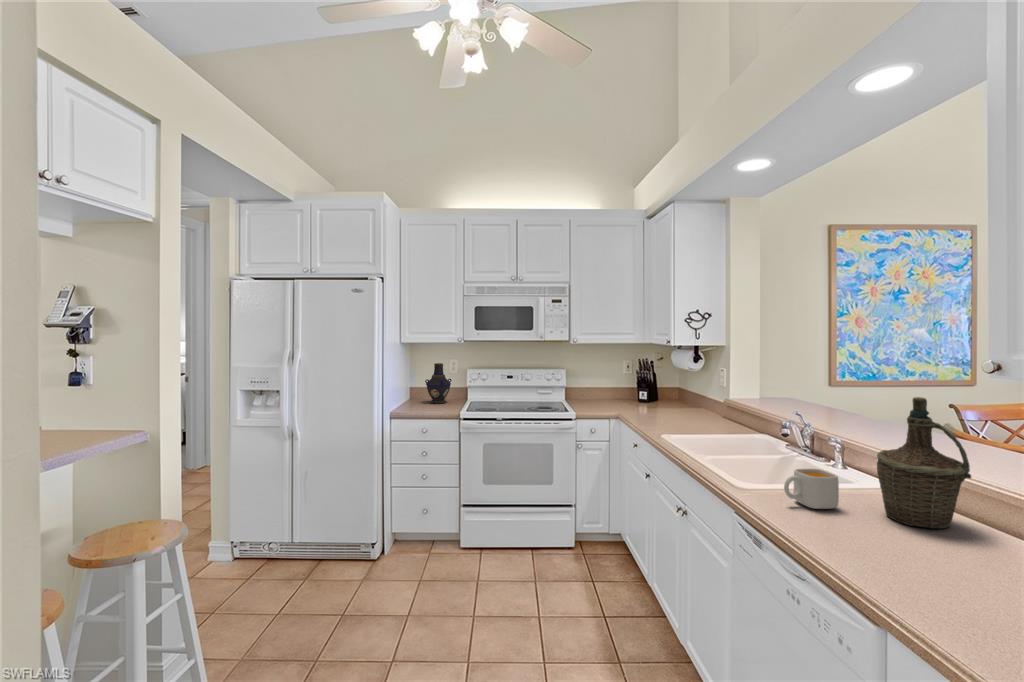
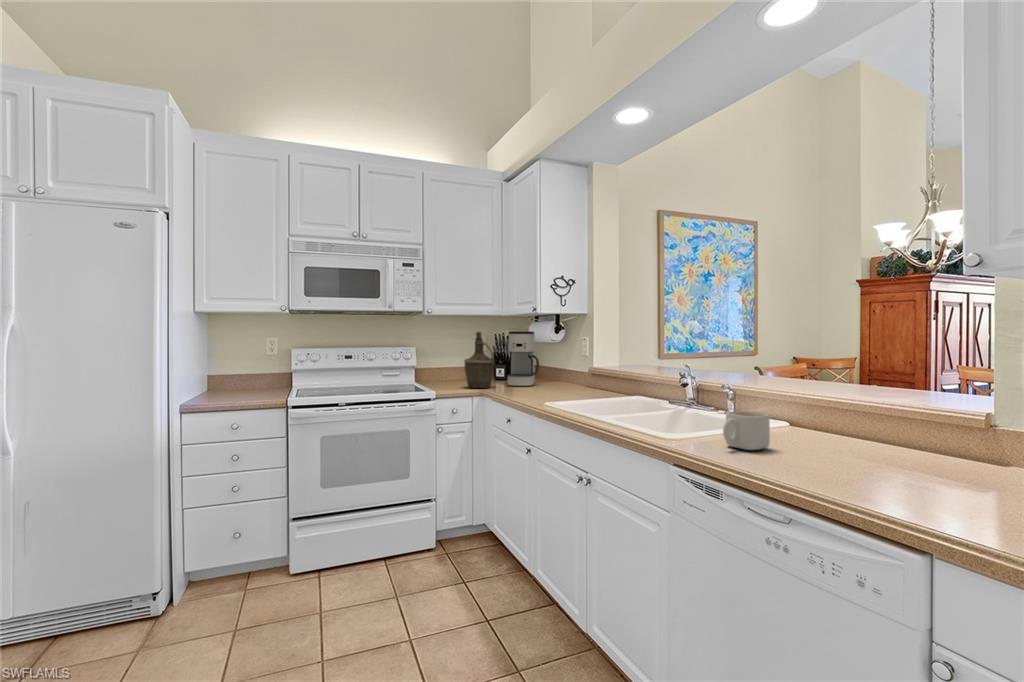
coffee maker: none [646,358,678,411] -> present [507,331,539,386]
vase: present [425,363,452,404] -> none [230,340,268,393]
bottle: present [877,397,971,528] -> present [464,332,495,388]

